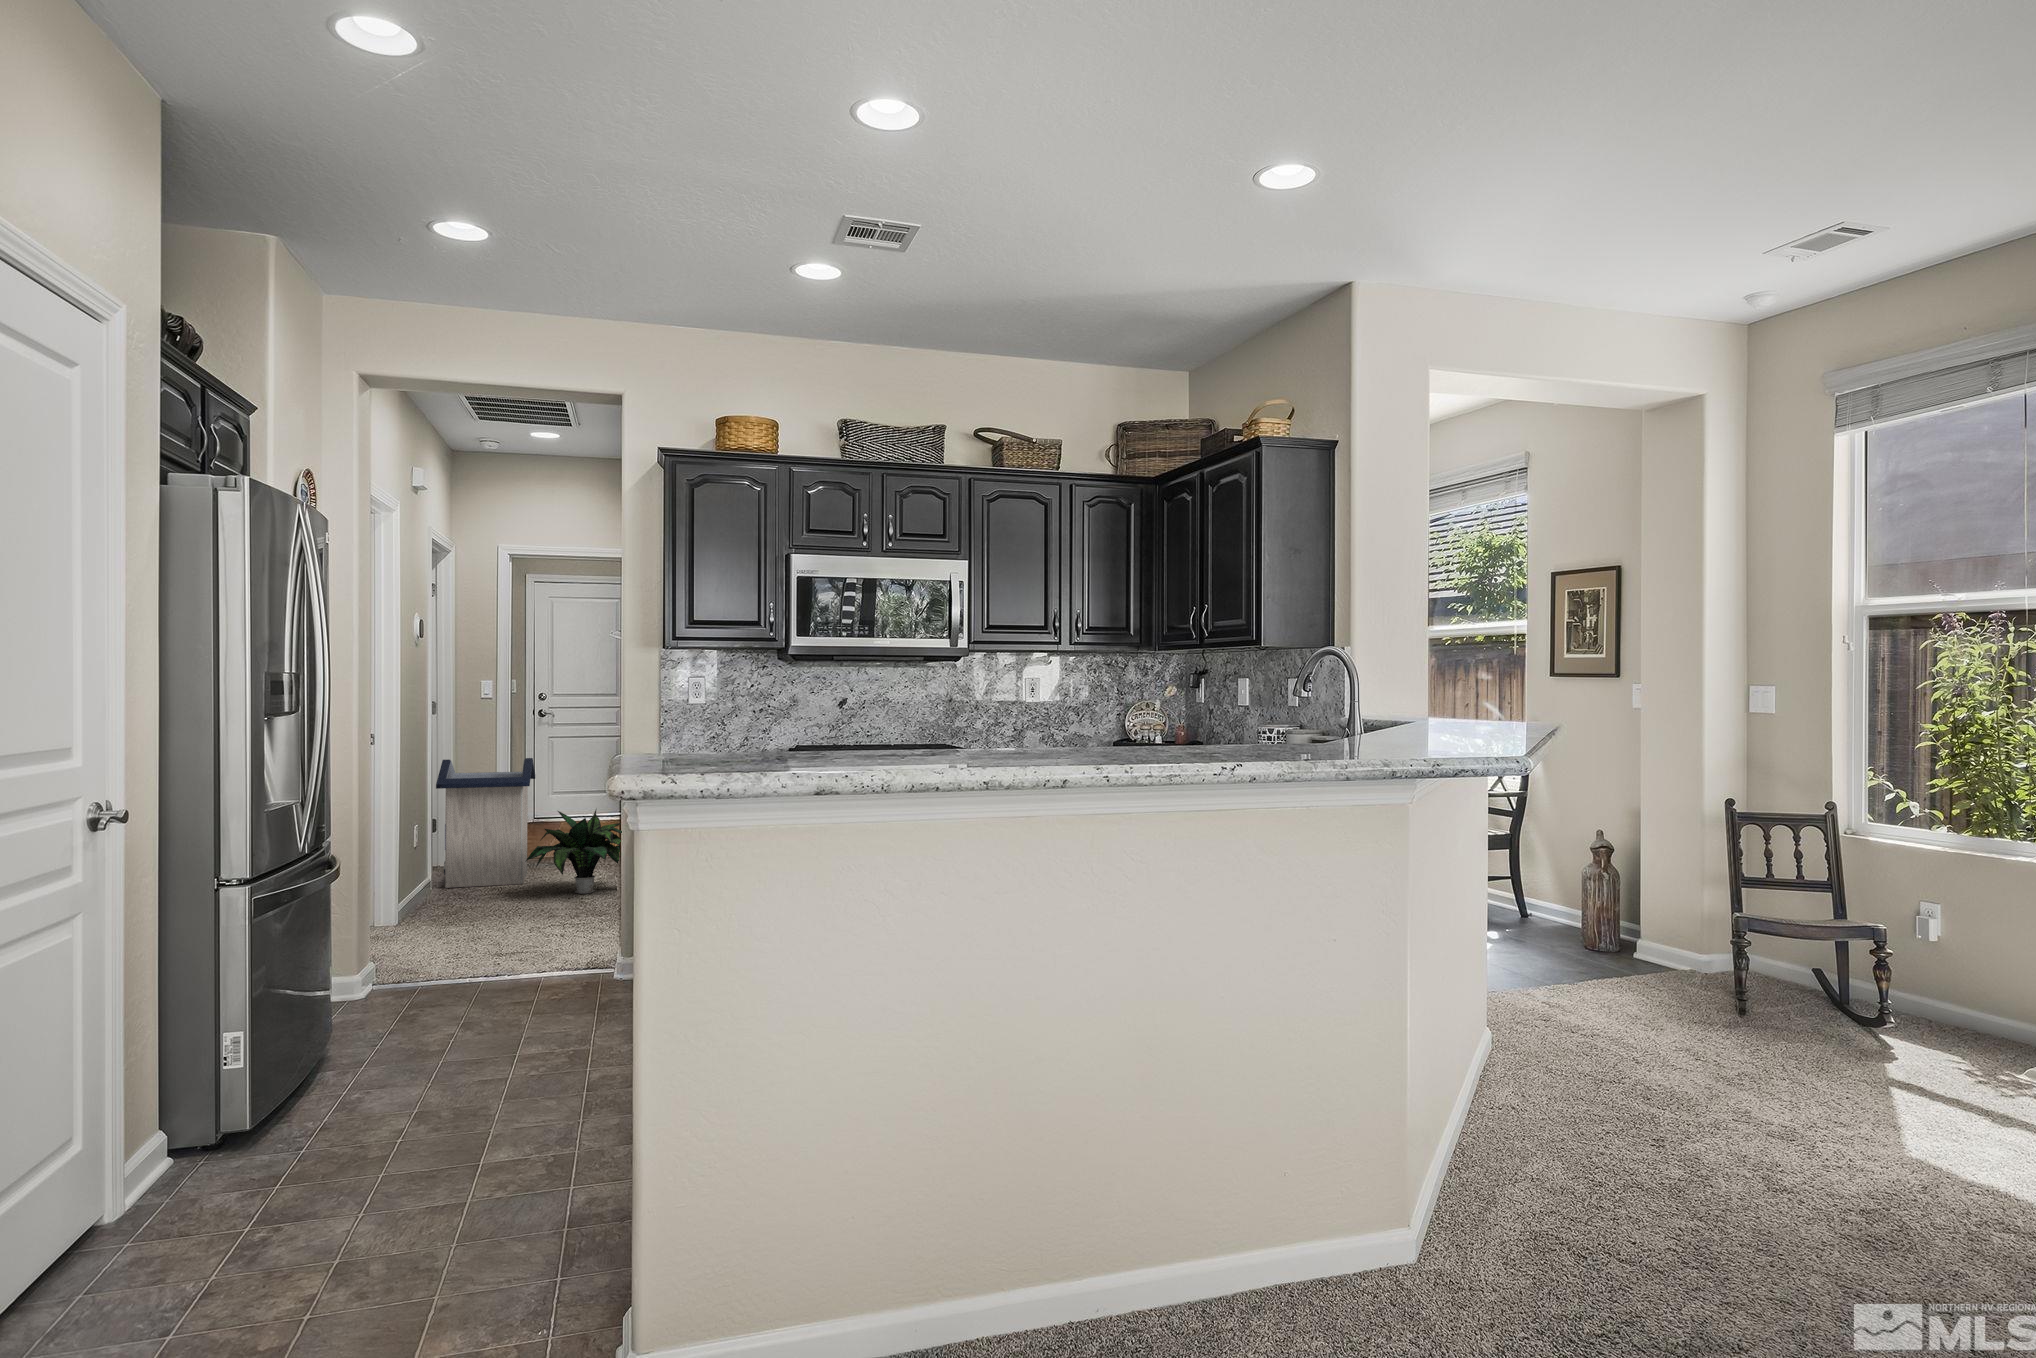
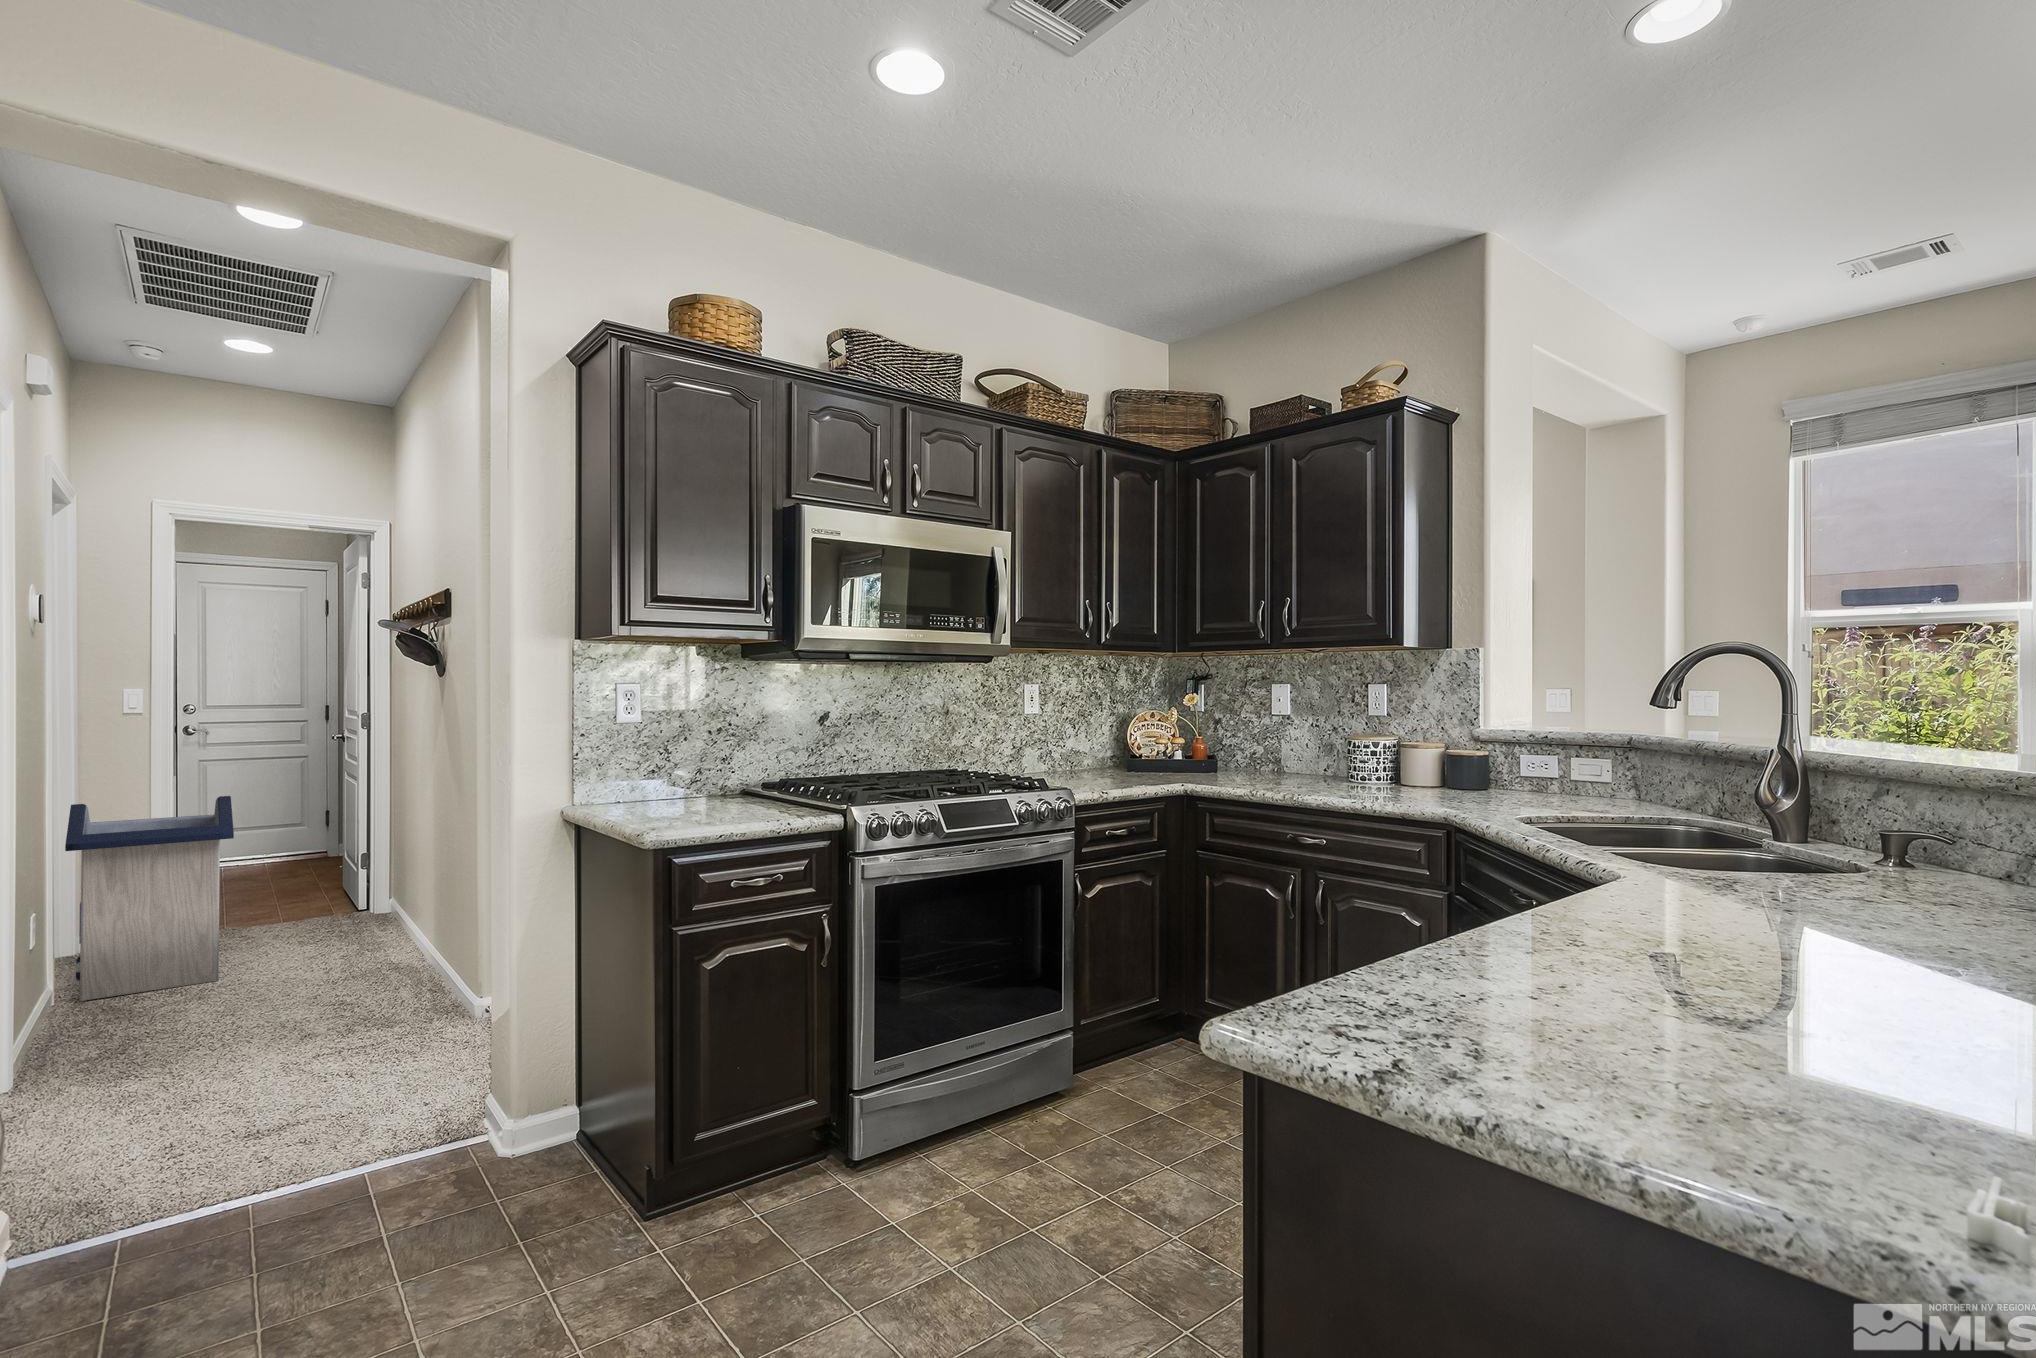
potted plant: present [526,810,622,894] -> none [236,865,425,990]

